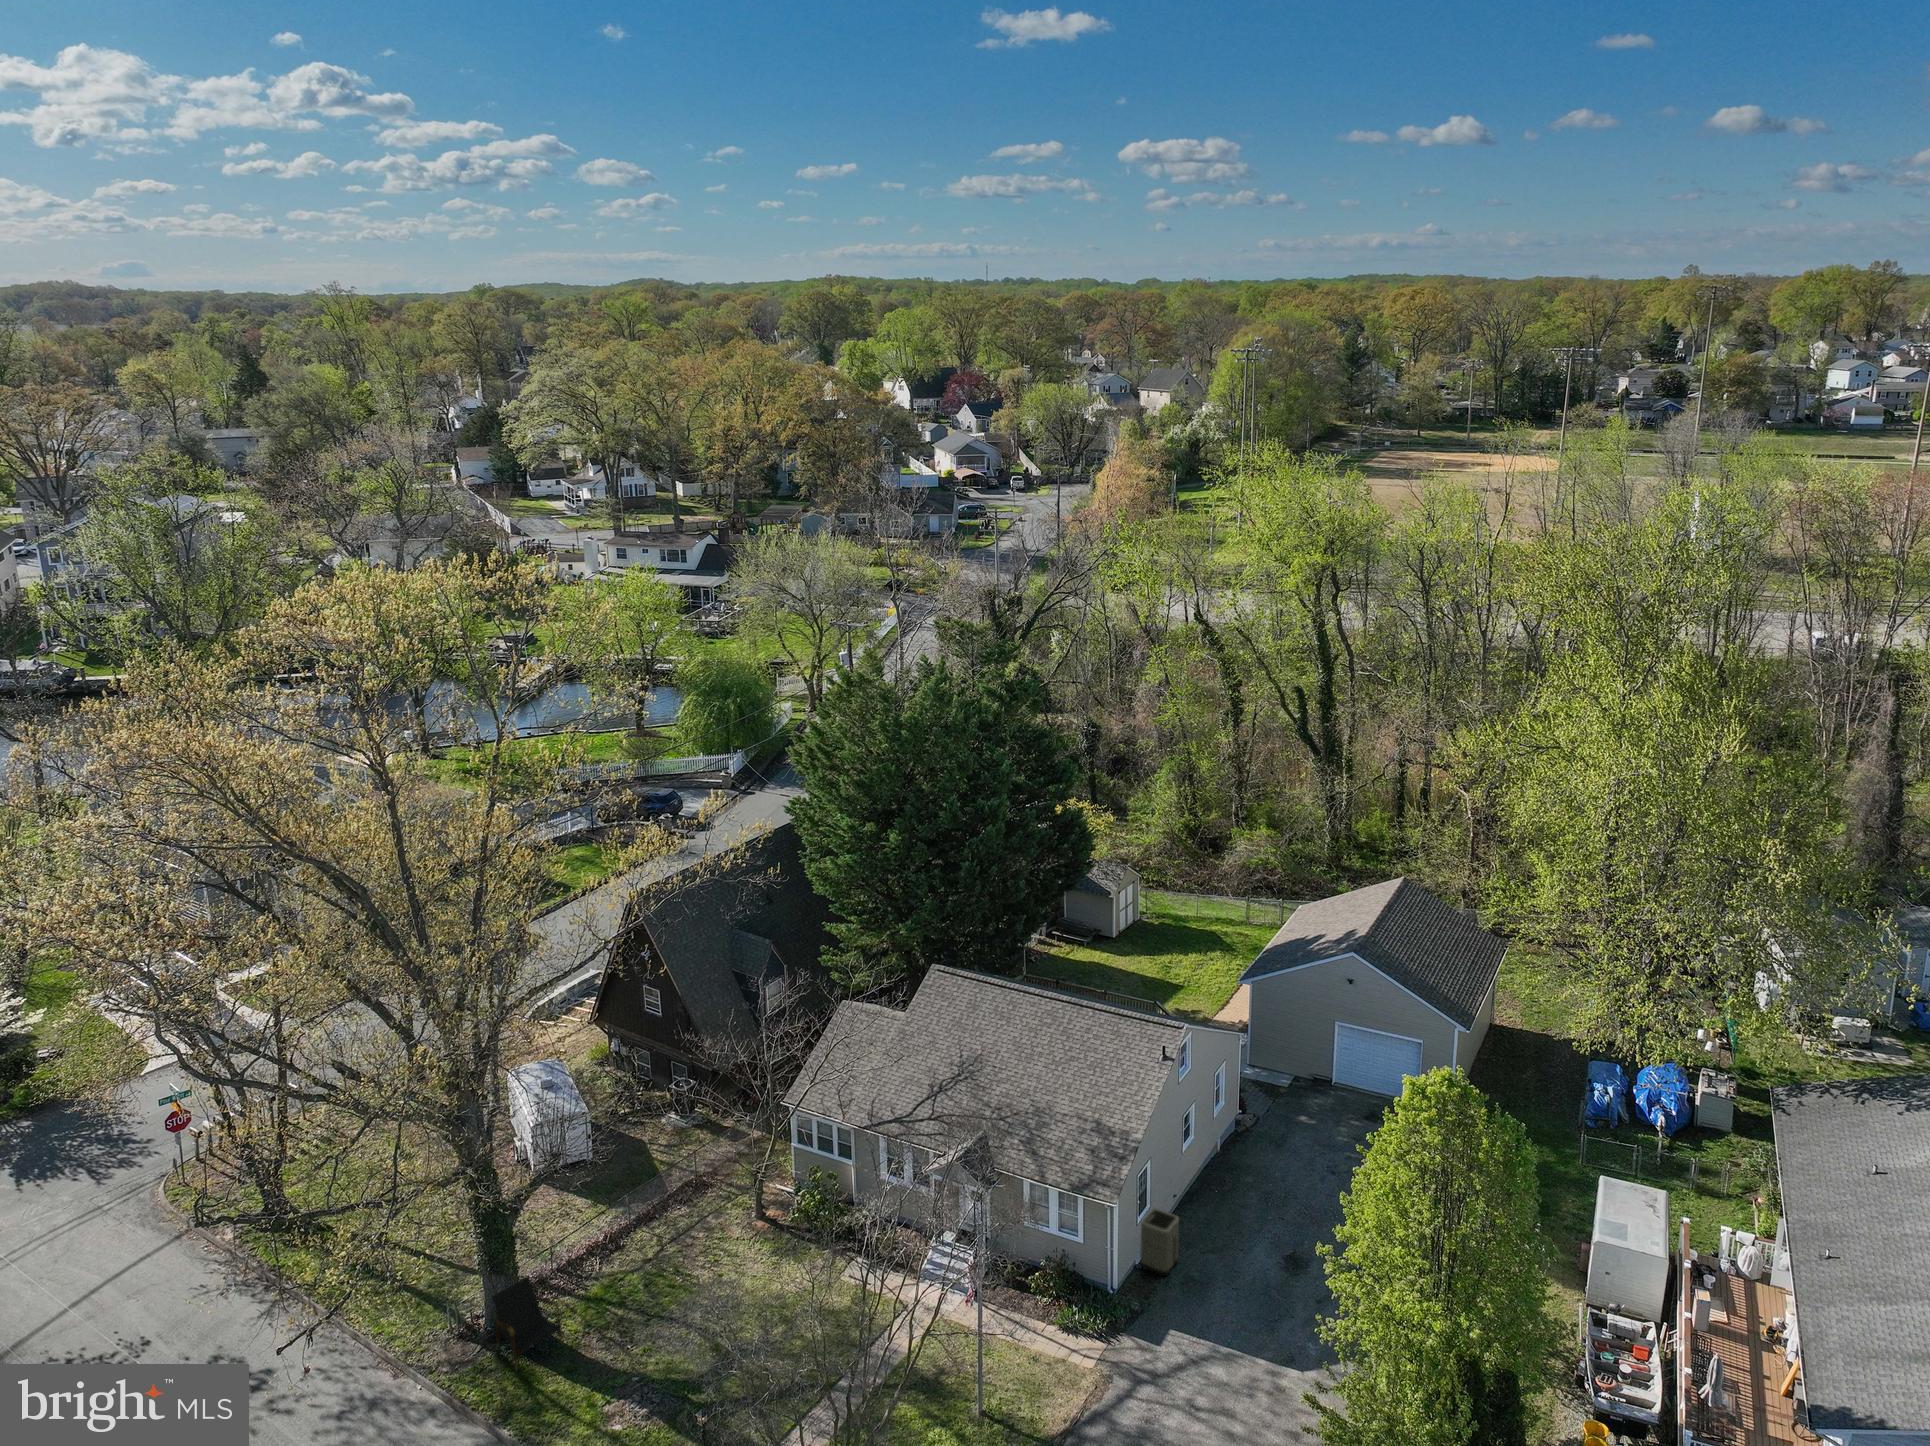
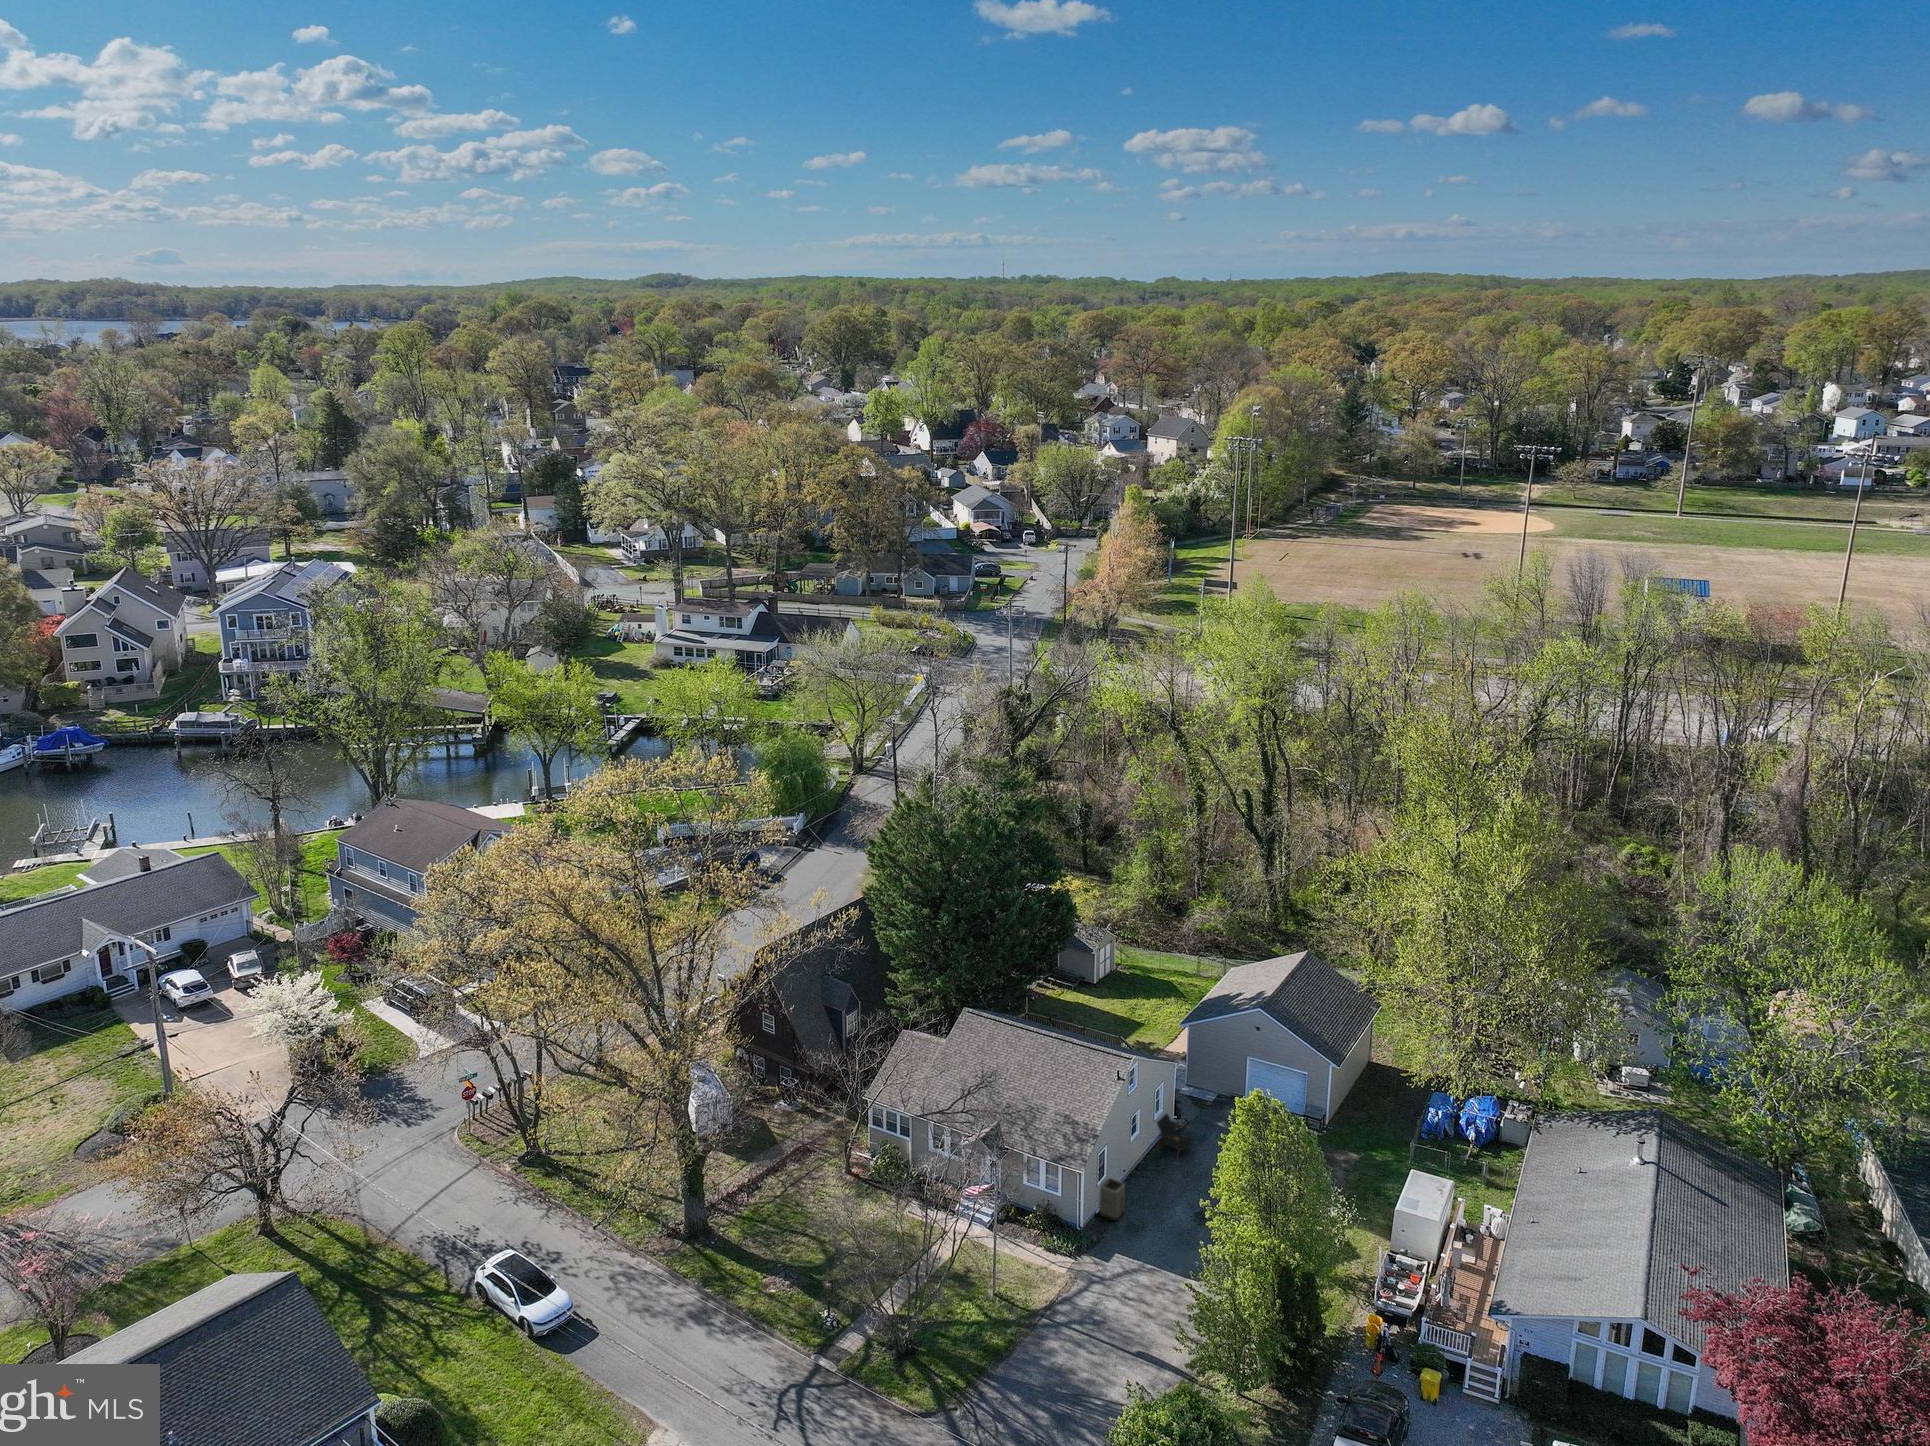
lounge chair: present [492,1277,562,1370] -> present [1157,1114,1194,1158]

